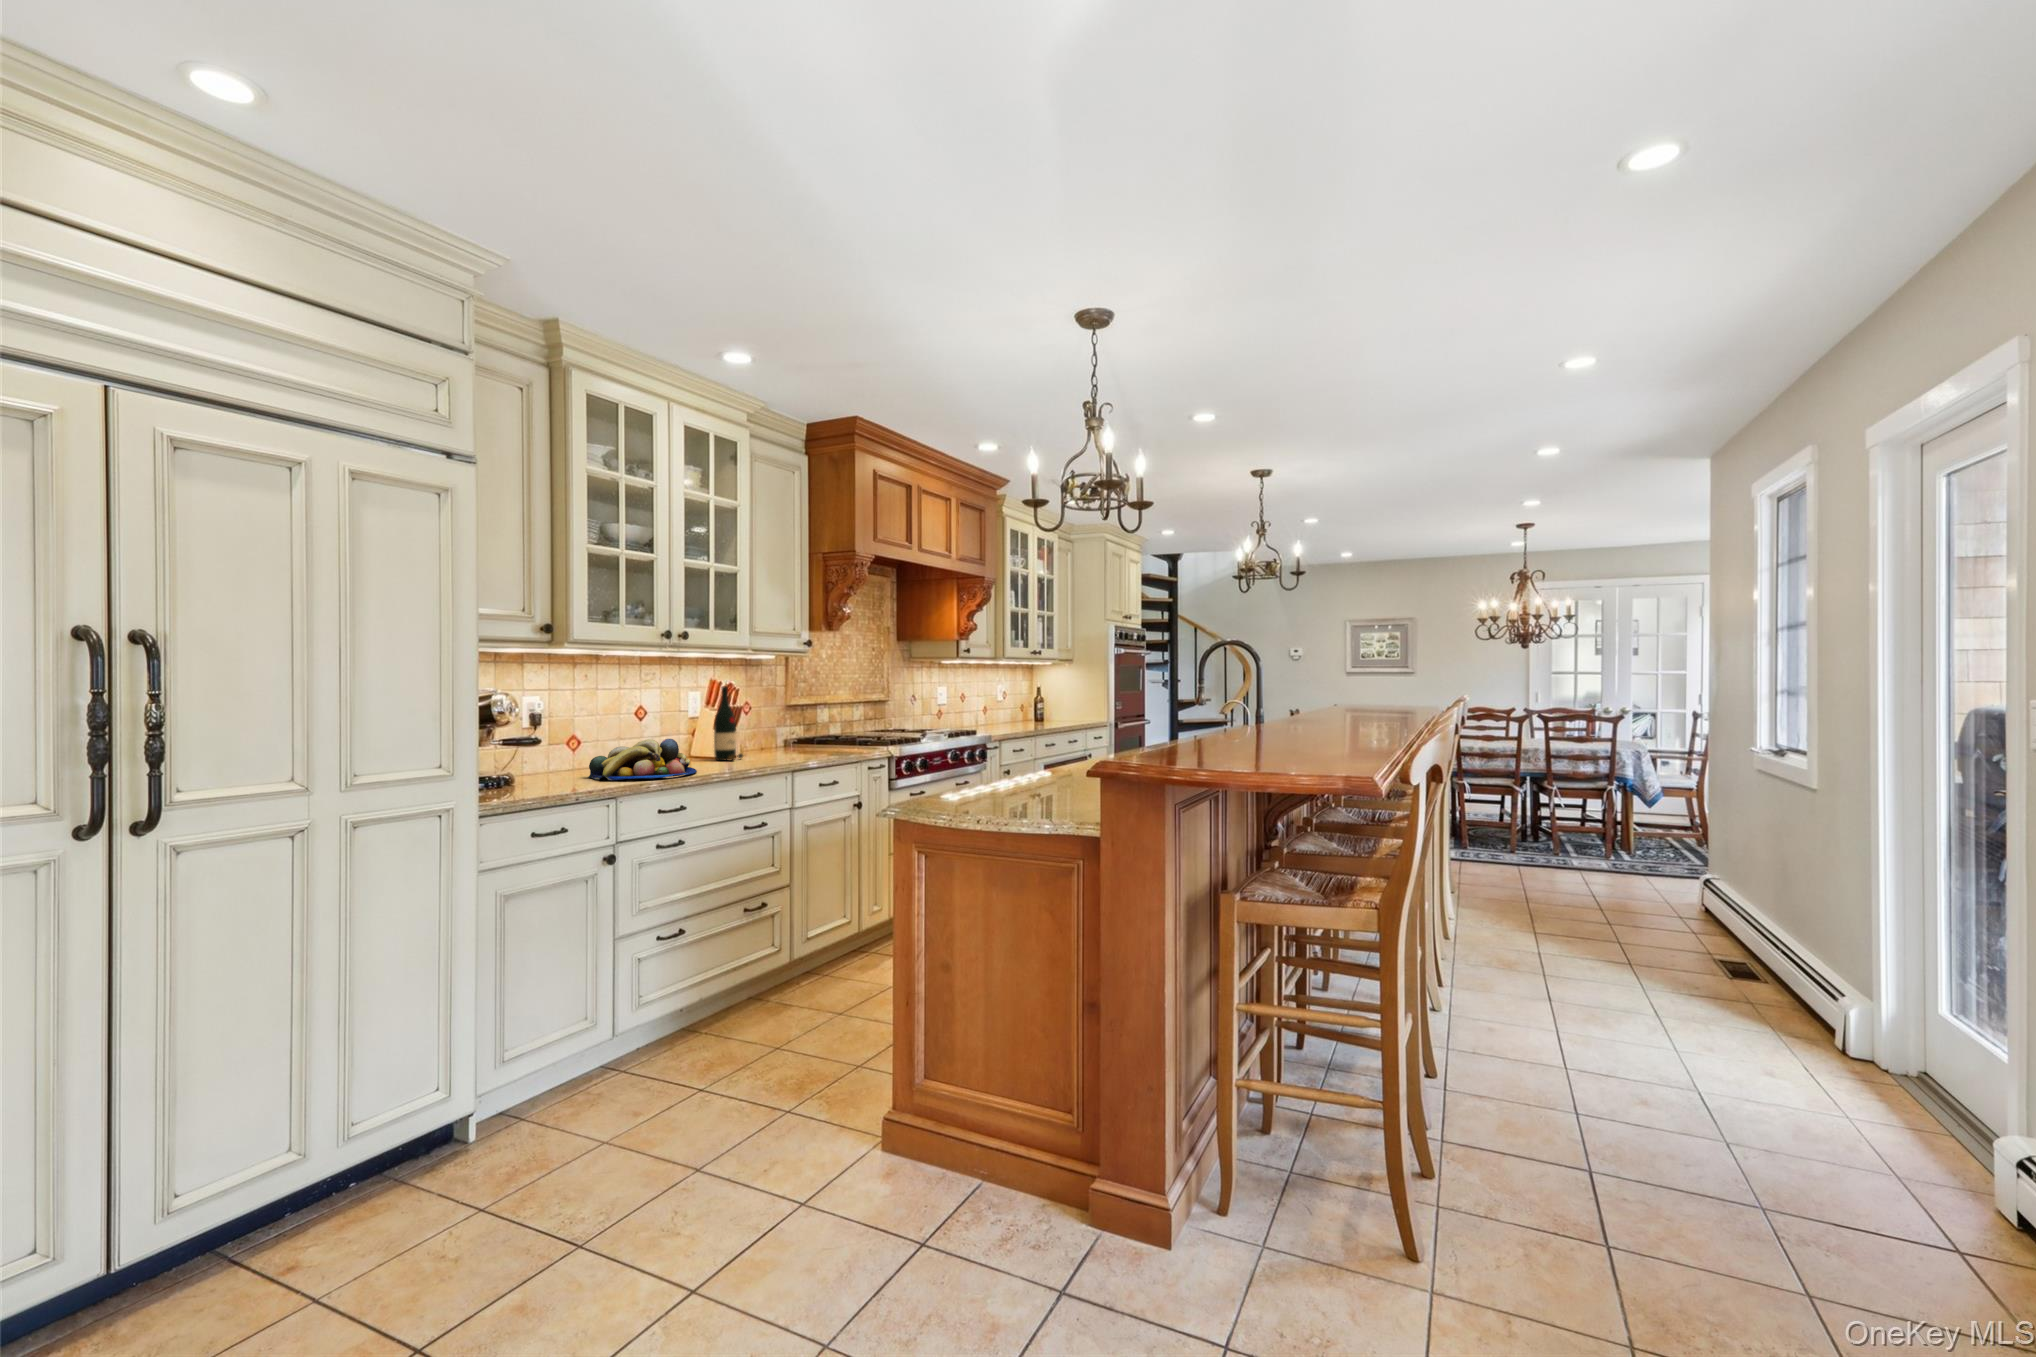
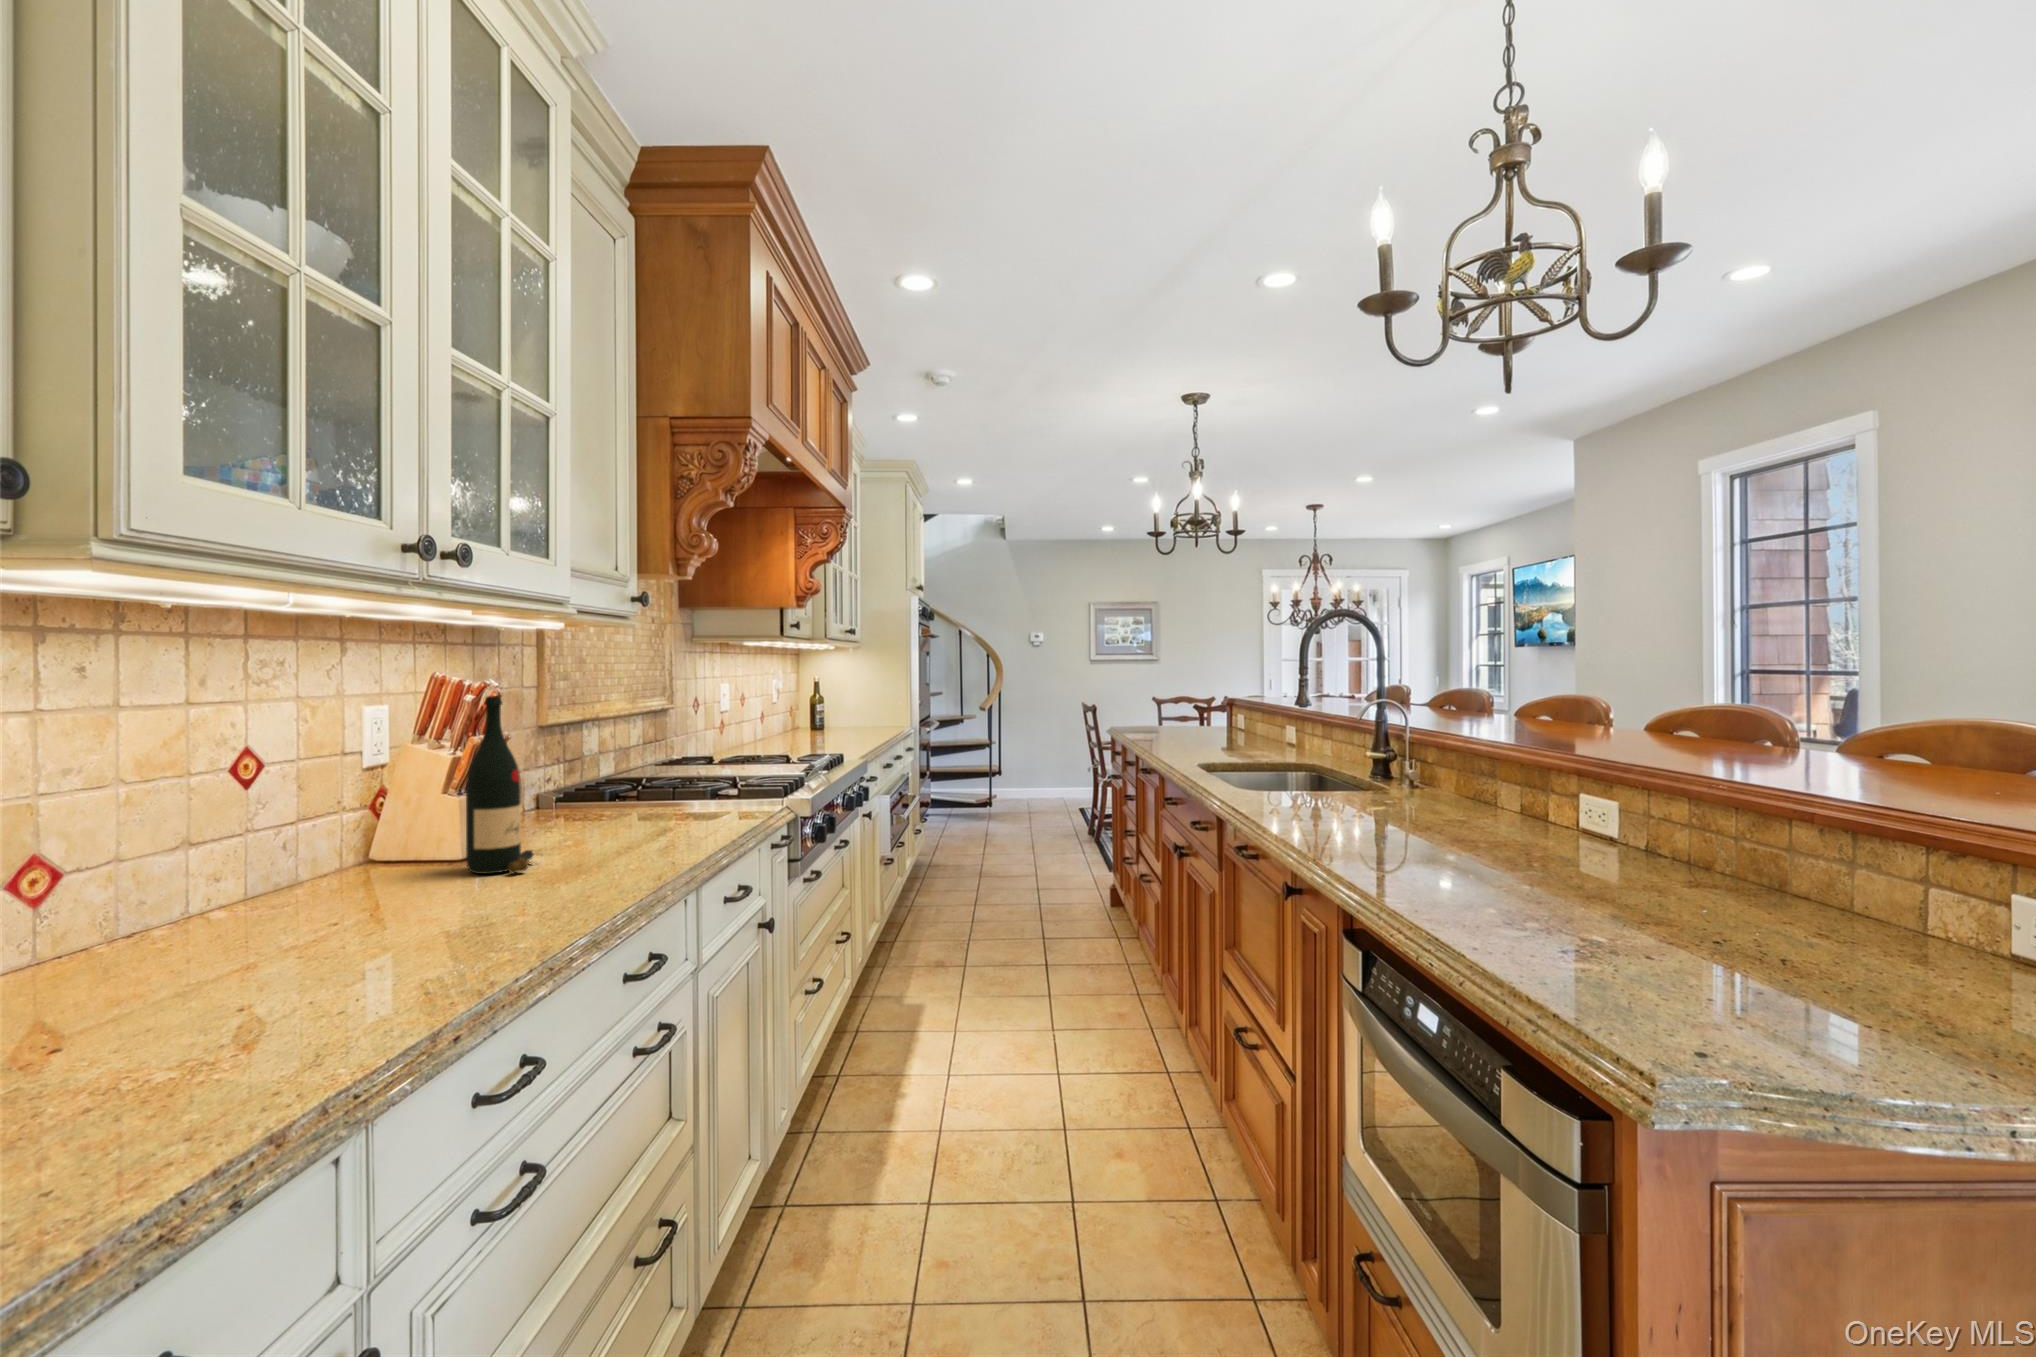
fruit bowl: present [588,739,697,780] -> none [134,848,499,1018]

